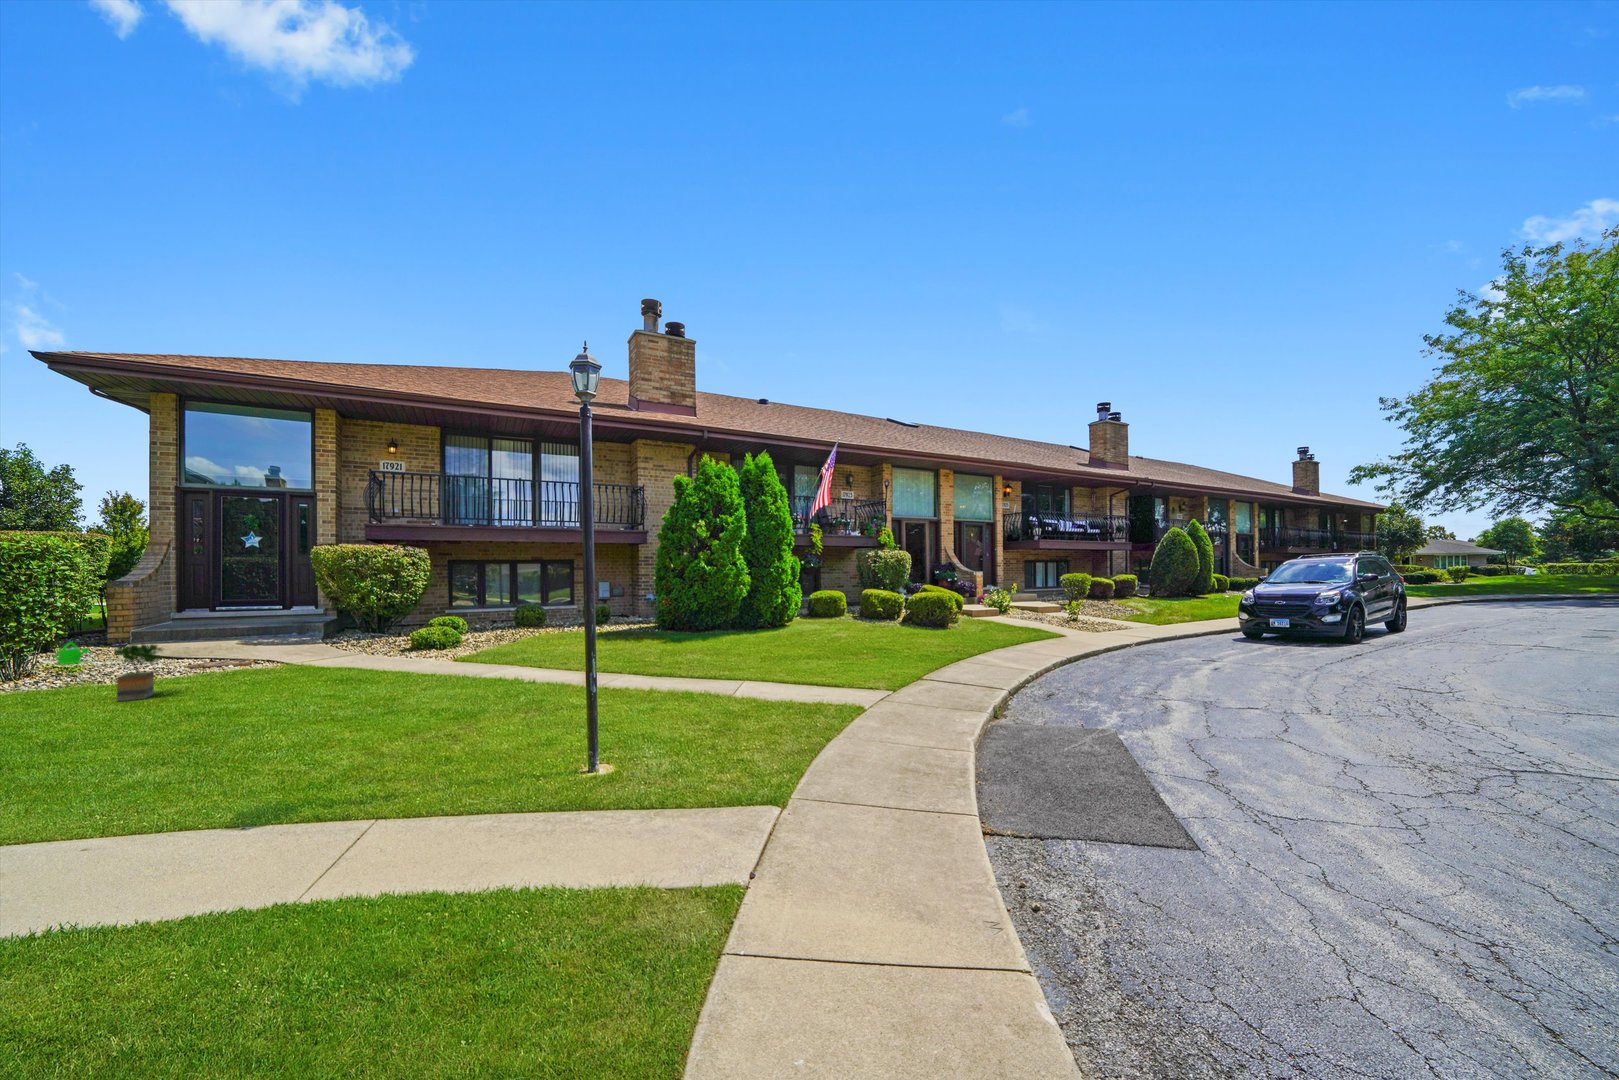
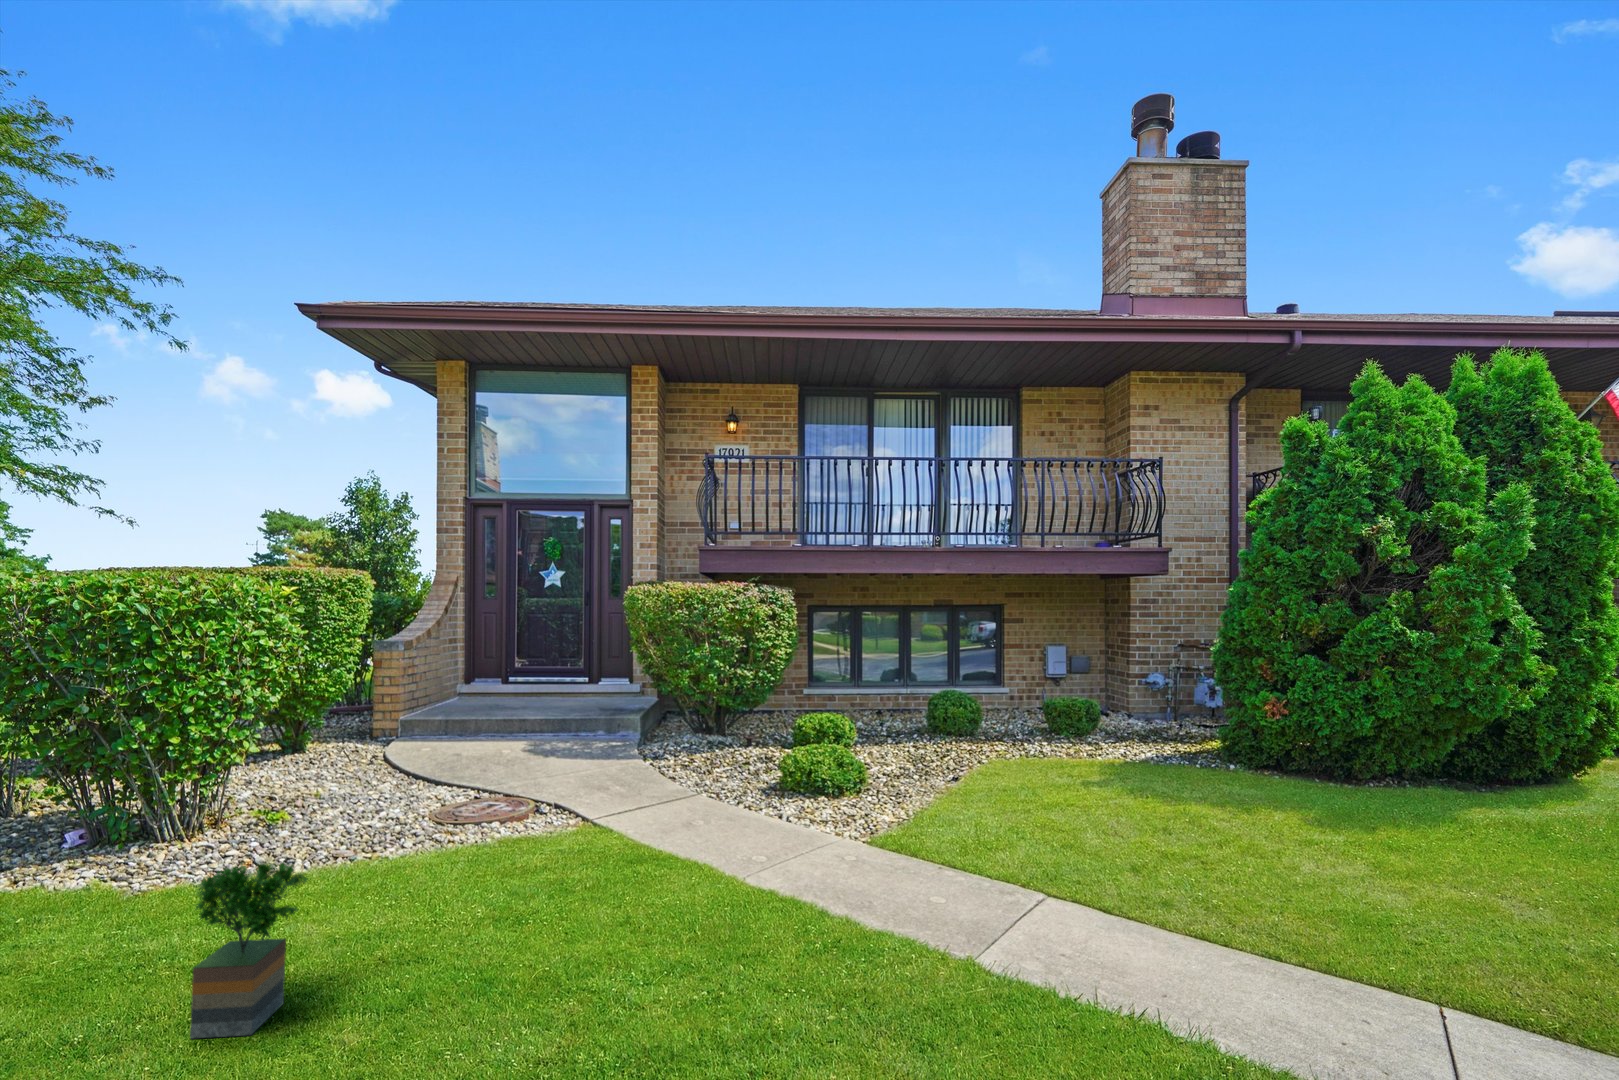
watering can: present [54,642,89,664] -> none [274,757,316,797]

